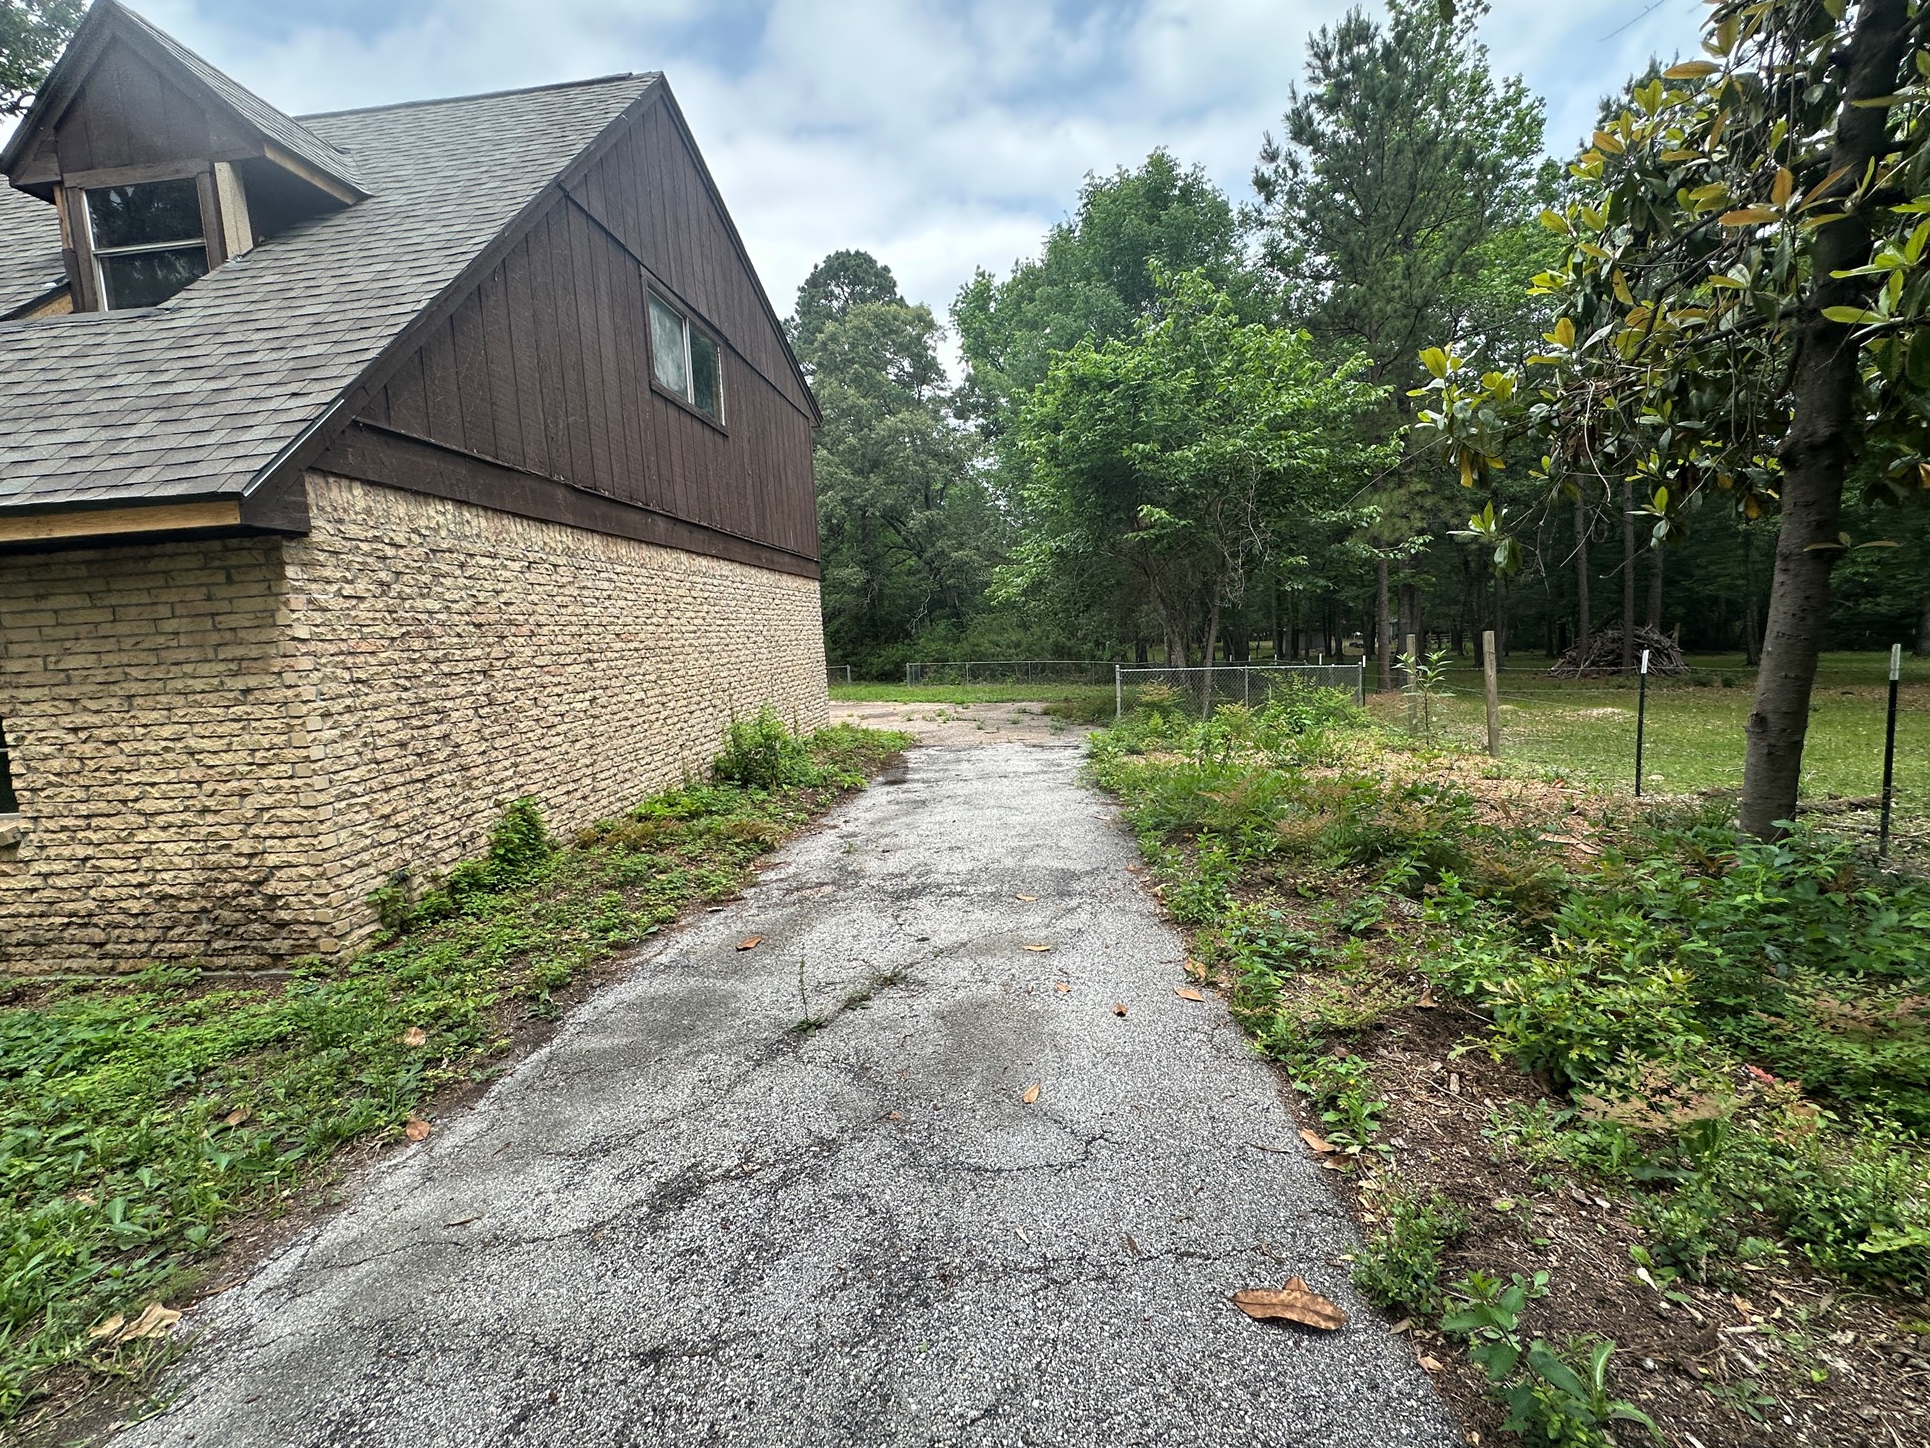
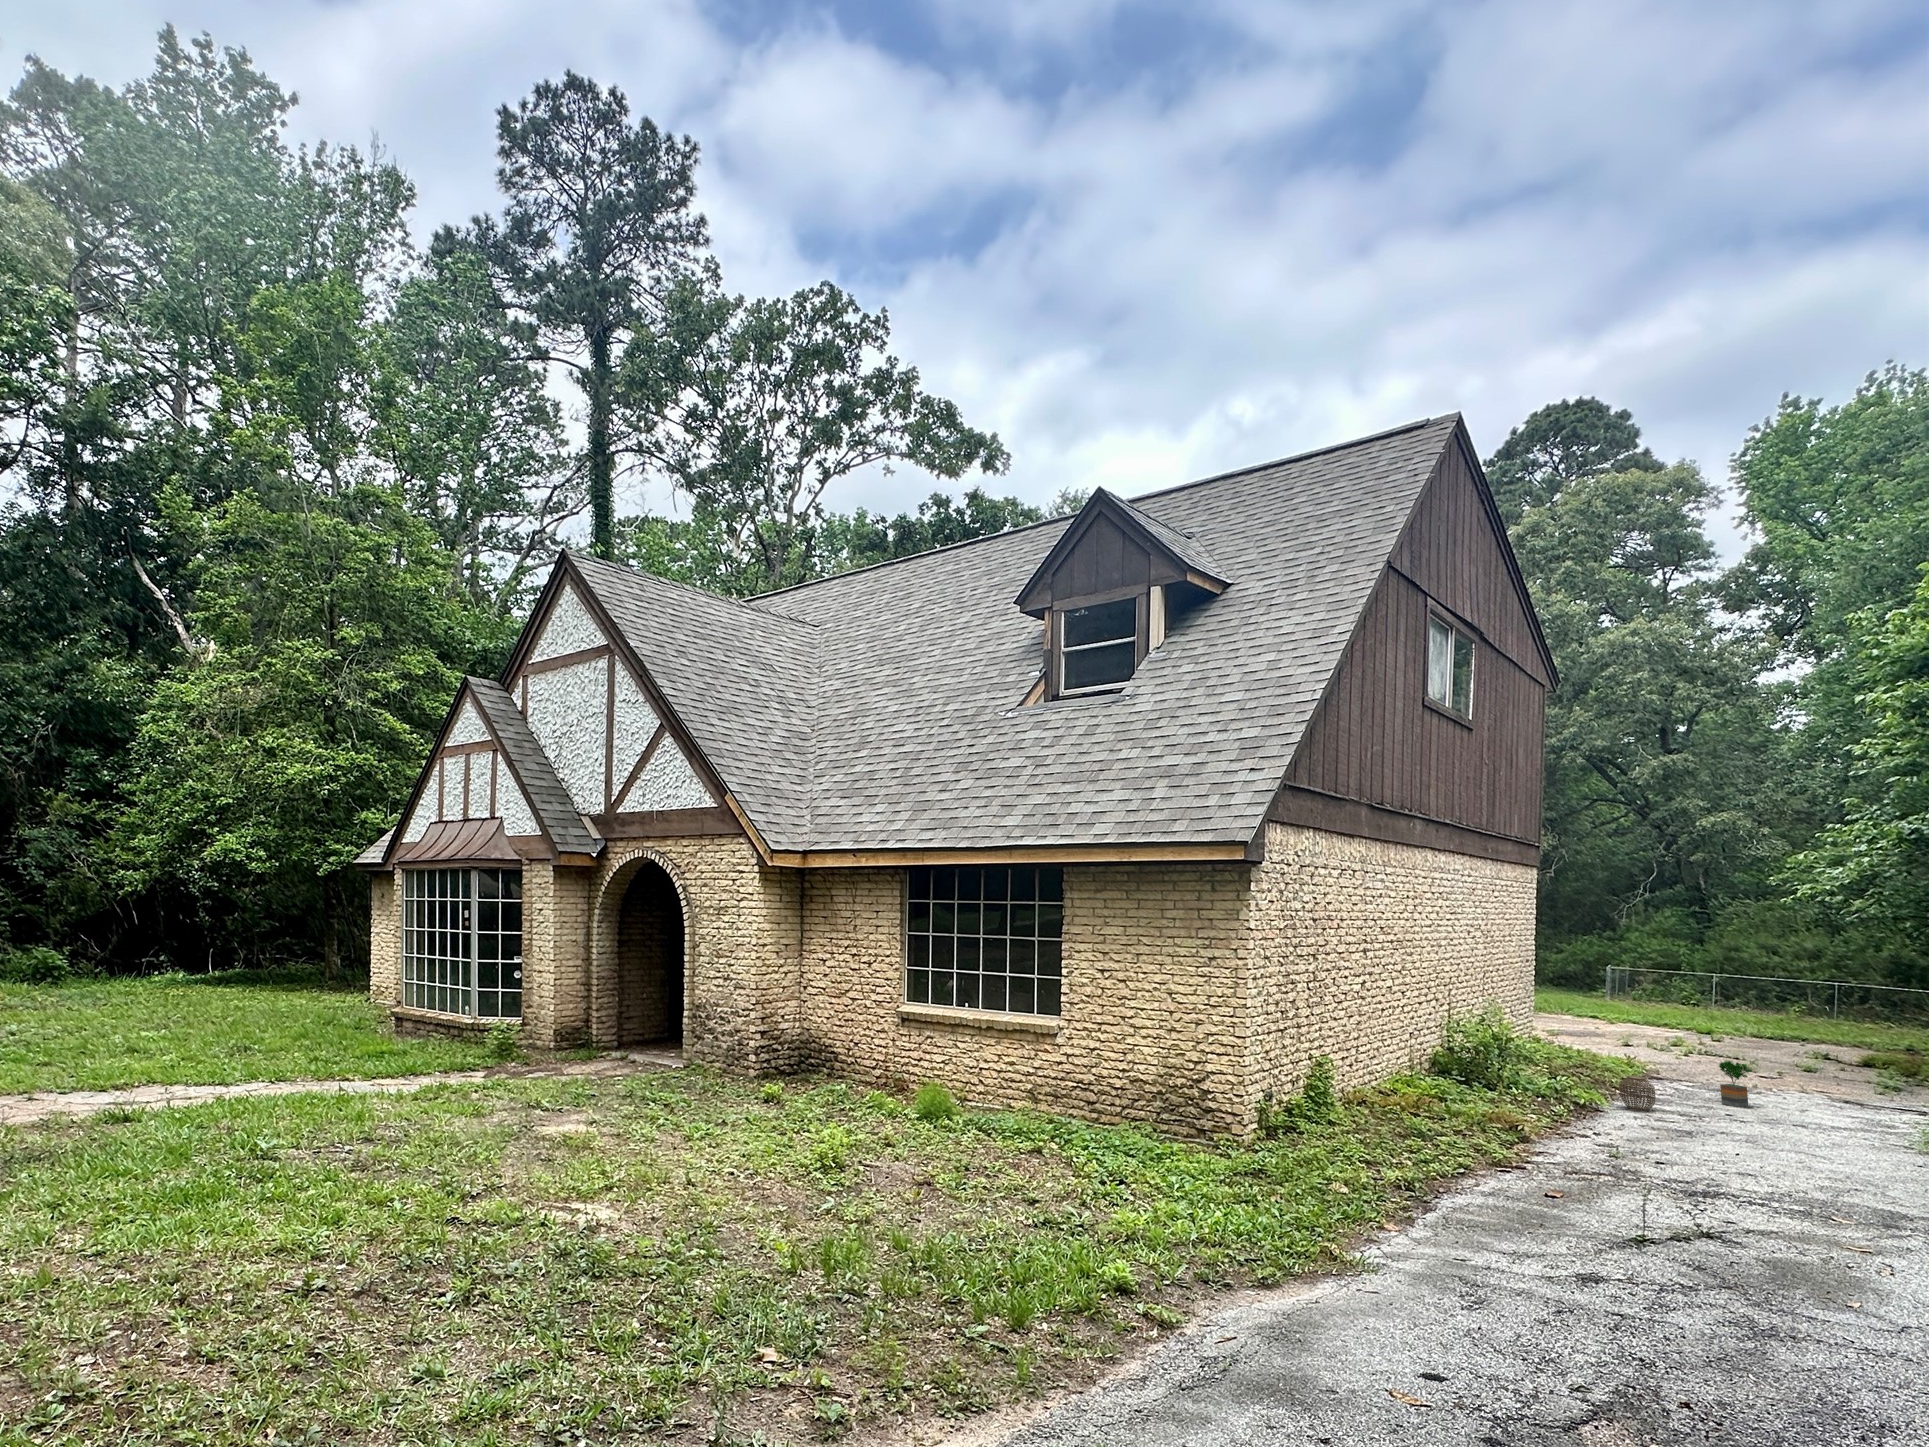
potted tree: none [958,726,983,765] -> present [1719,1061,1751,1107]

